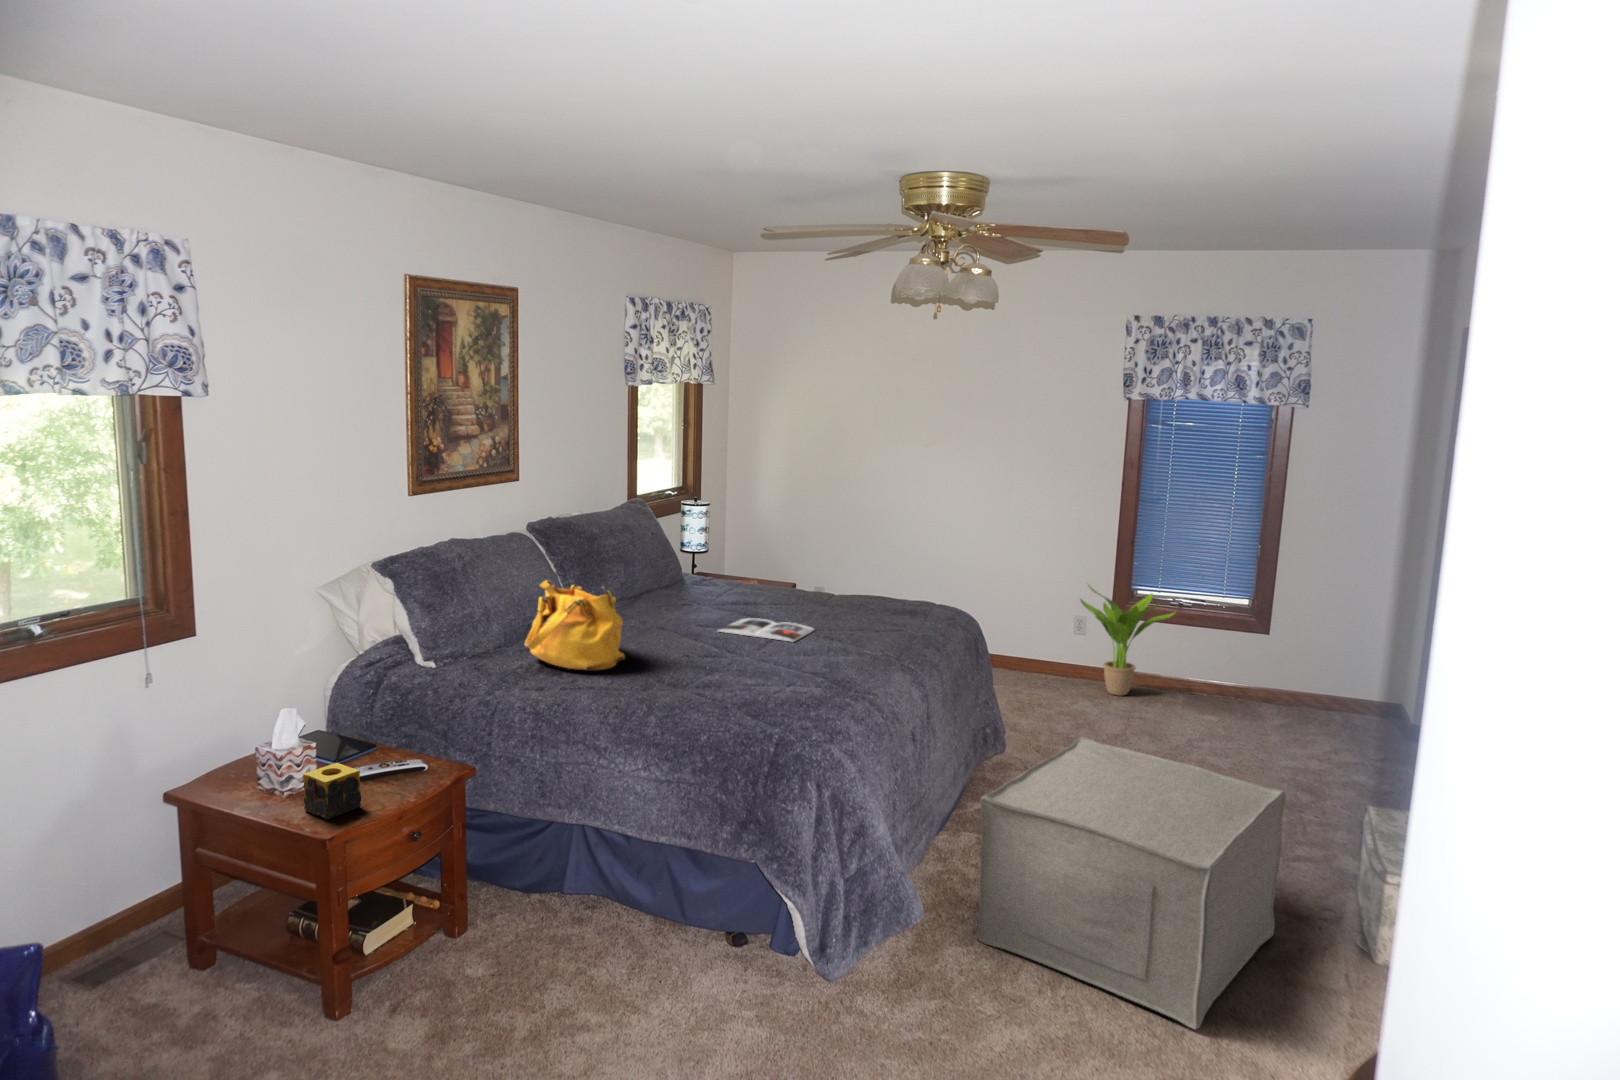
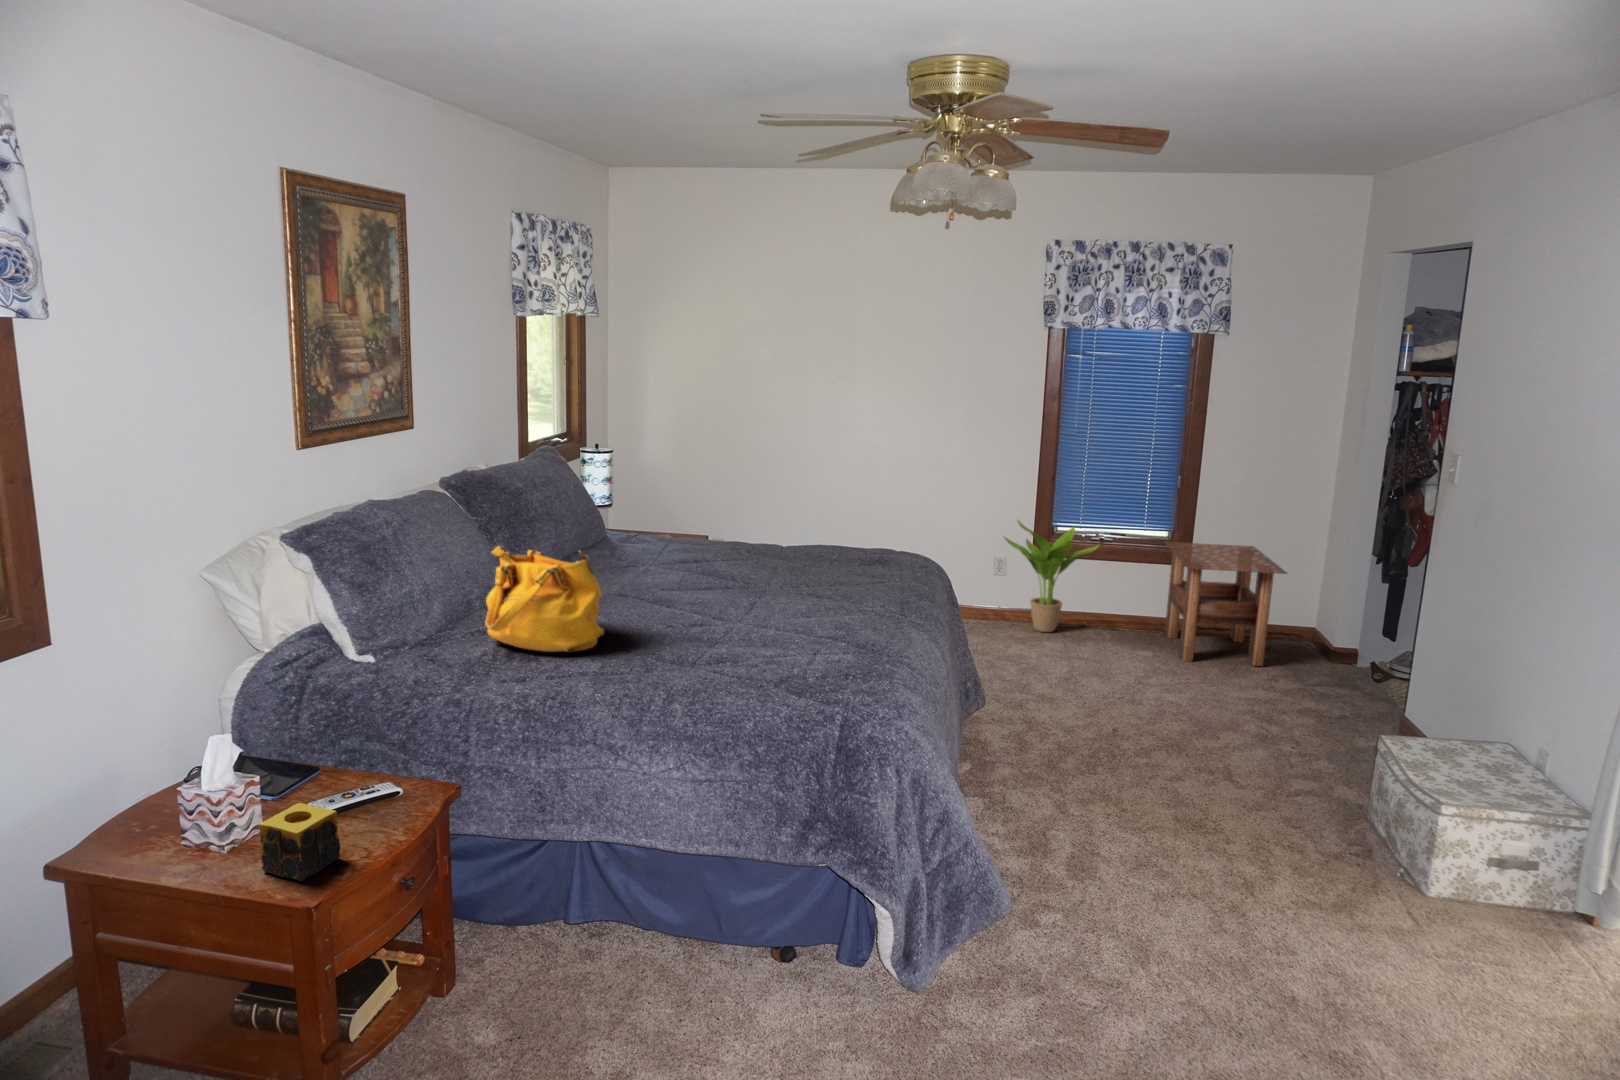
side table: none [1244,613,1355,744] -> present [1165,542,1287,666]
magazine: present [718,619,814,642] -> none [687,577,795,601]
ottoman: present [977,737,1286,1029] -> none [1045,685,1340,992]

